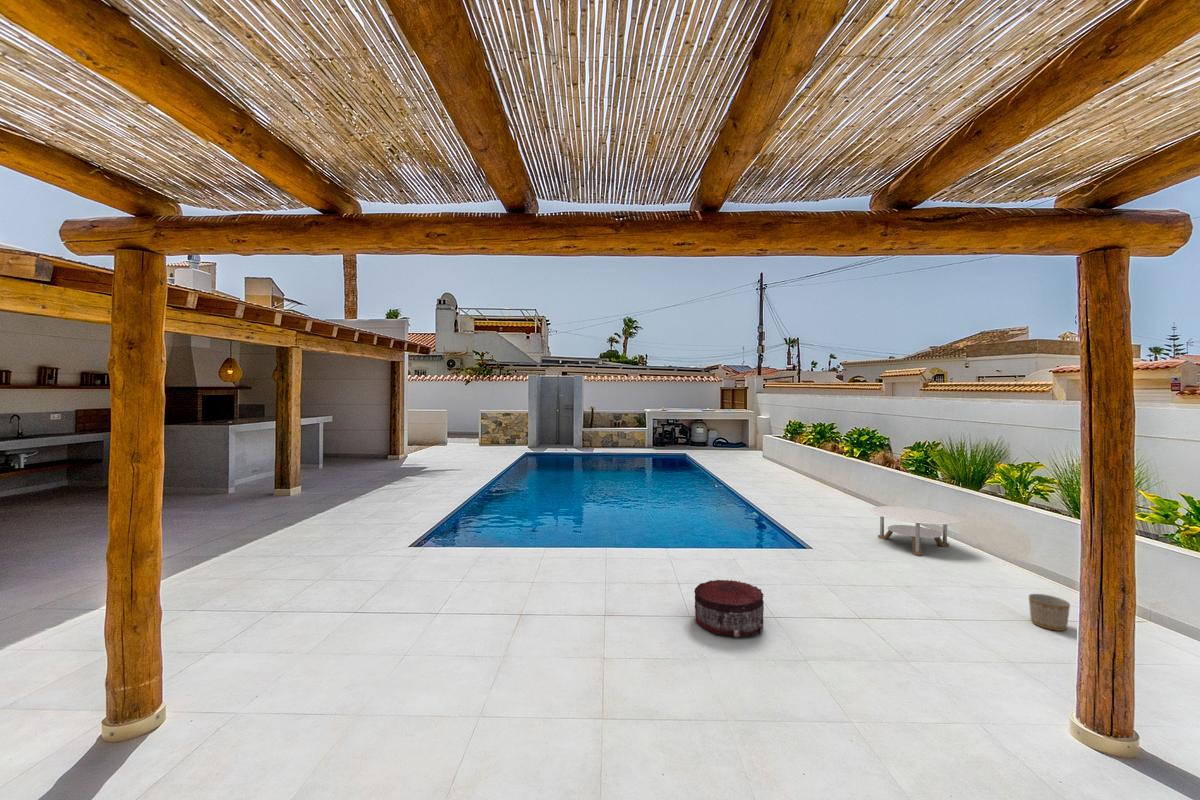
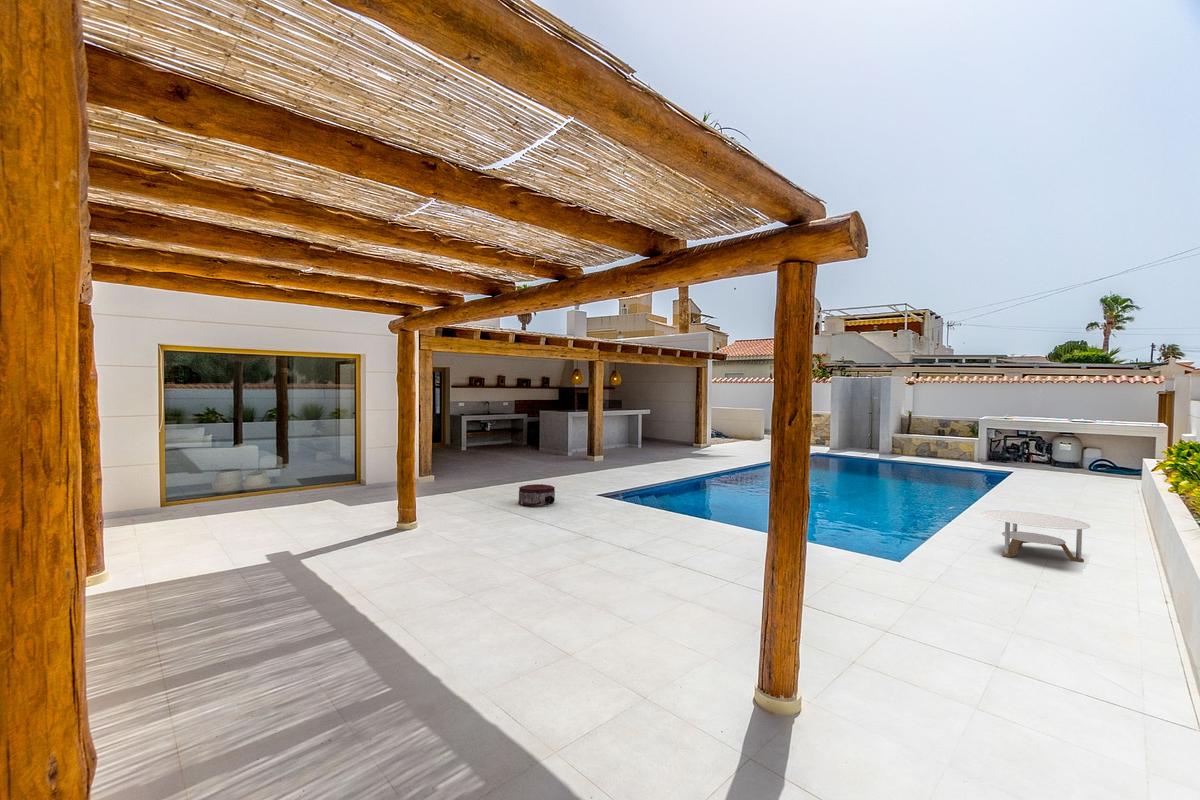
pouf: present [694,580,764,637] -> present [518,484,555,507]
planter: present [1029,594,1070,631] -> none [944,565,978,596]

